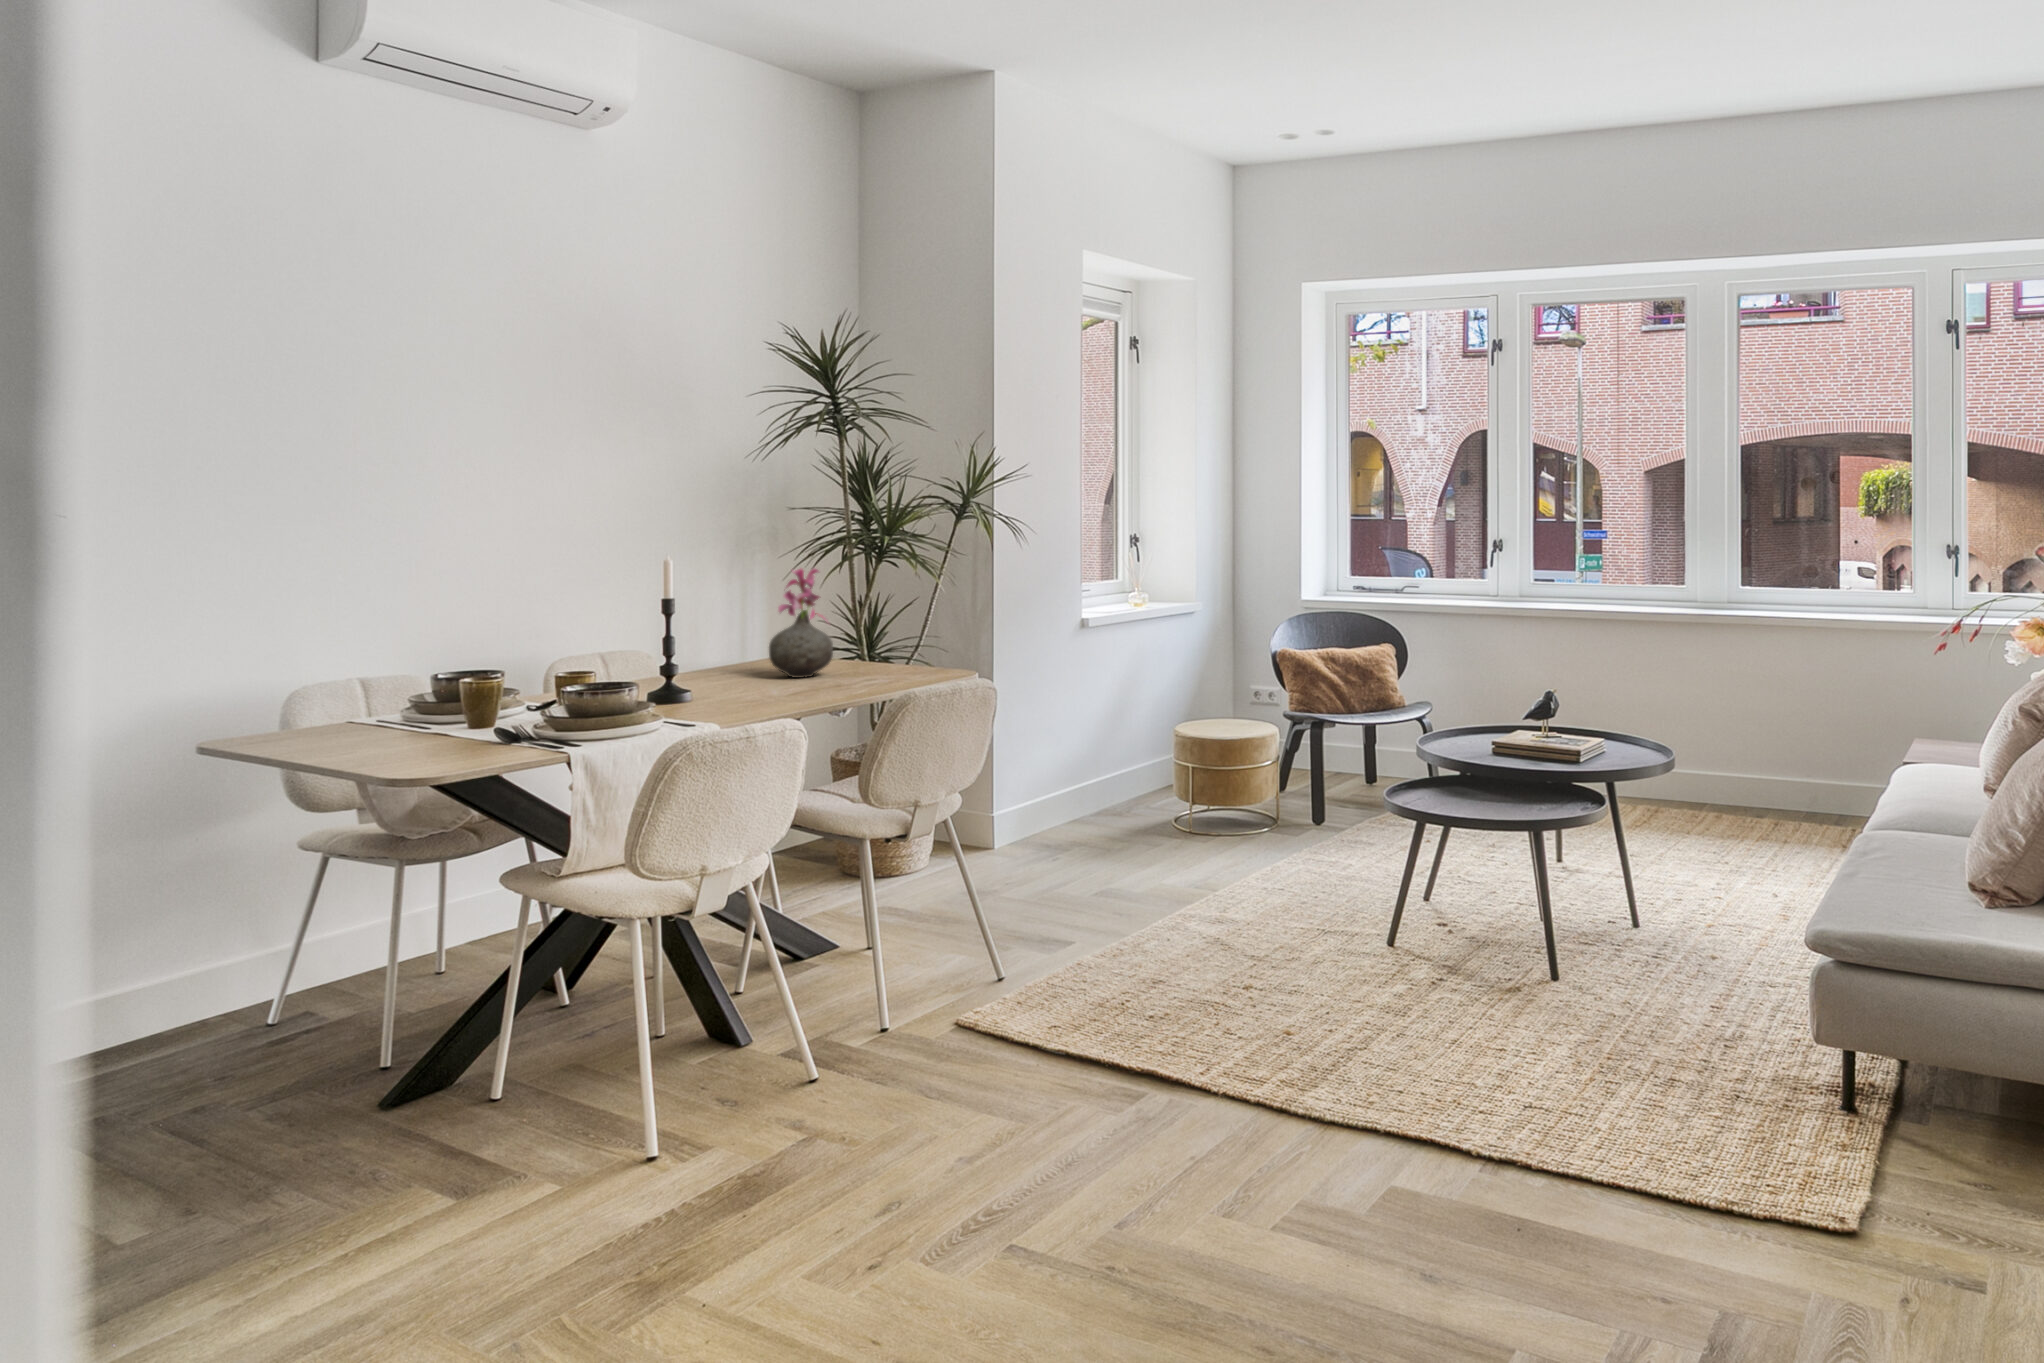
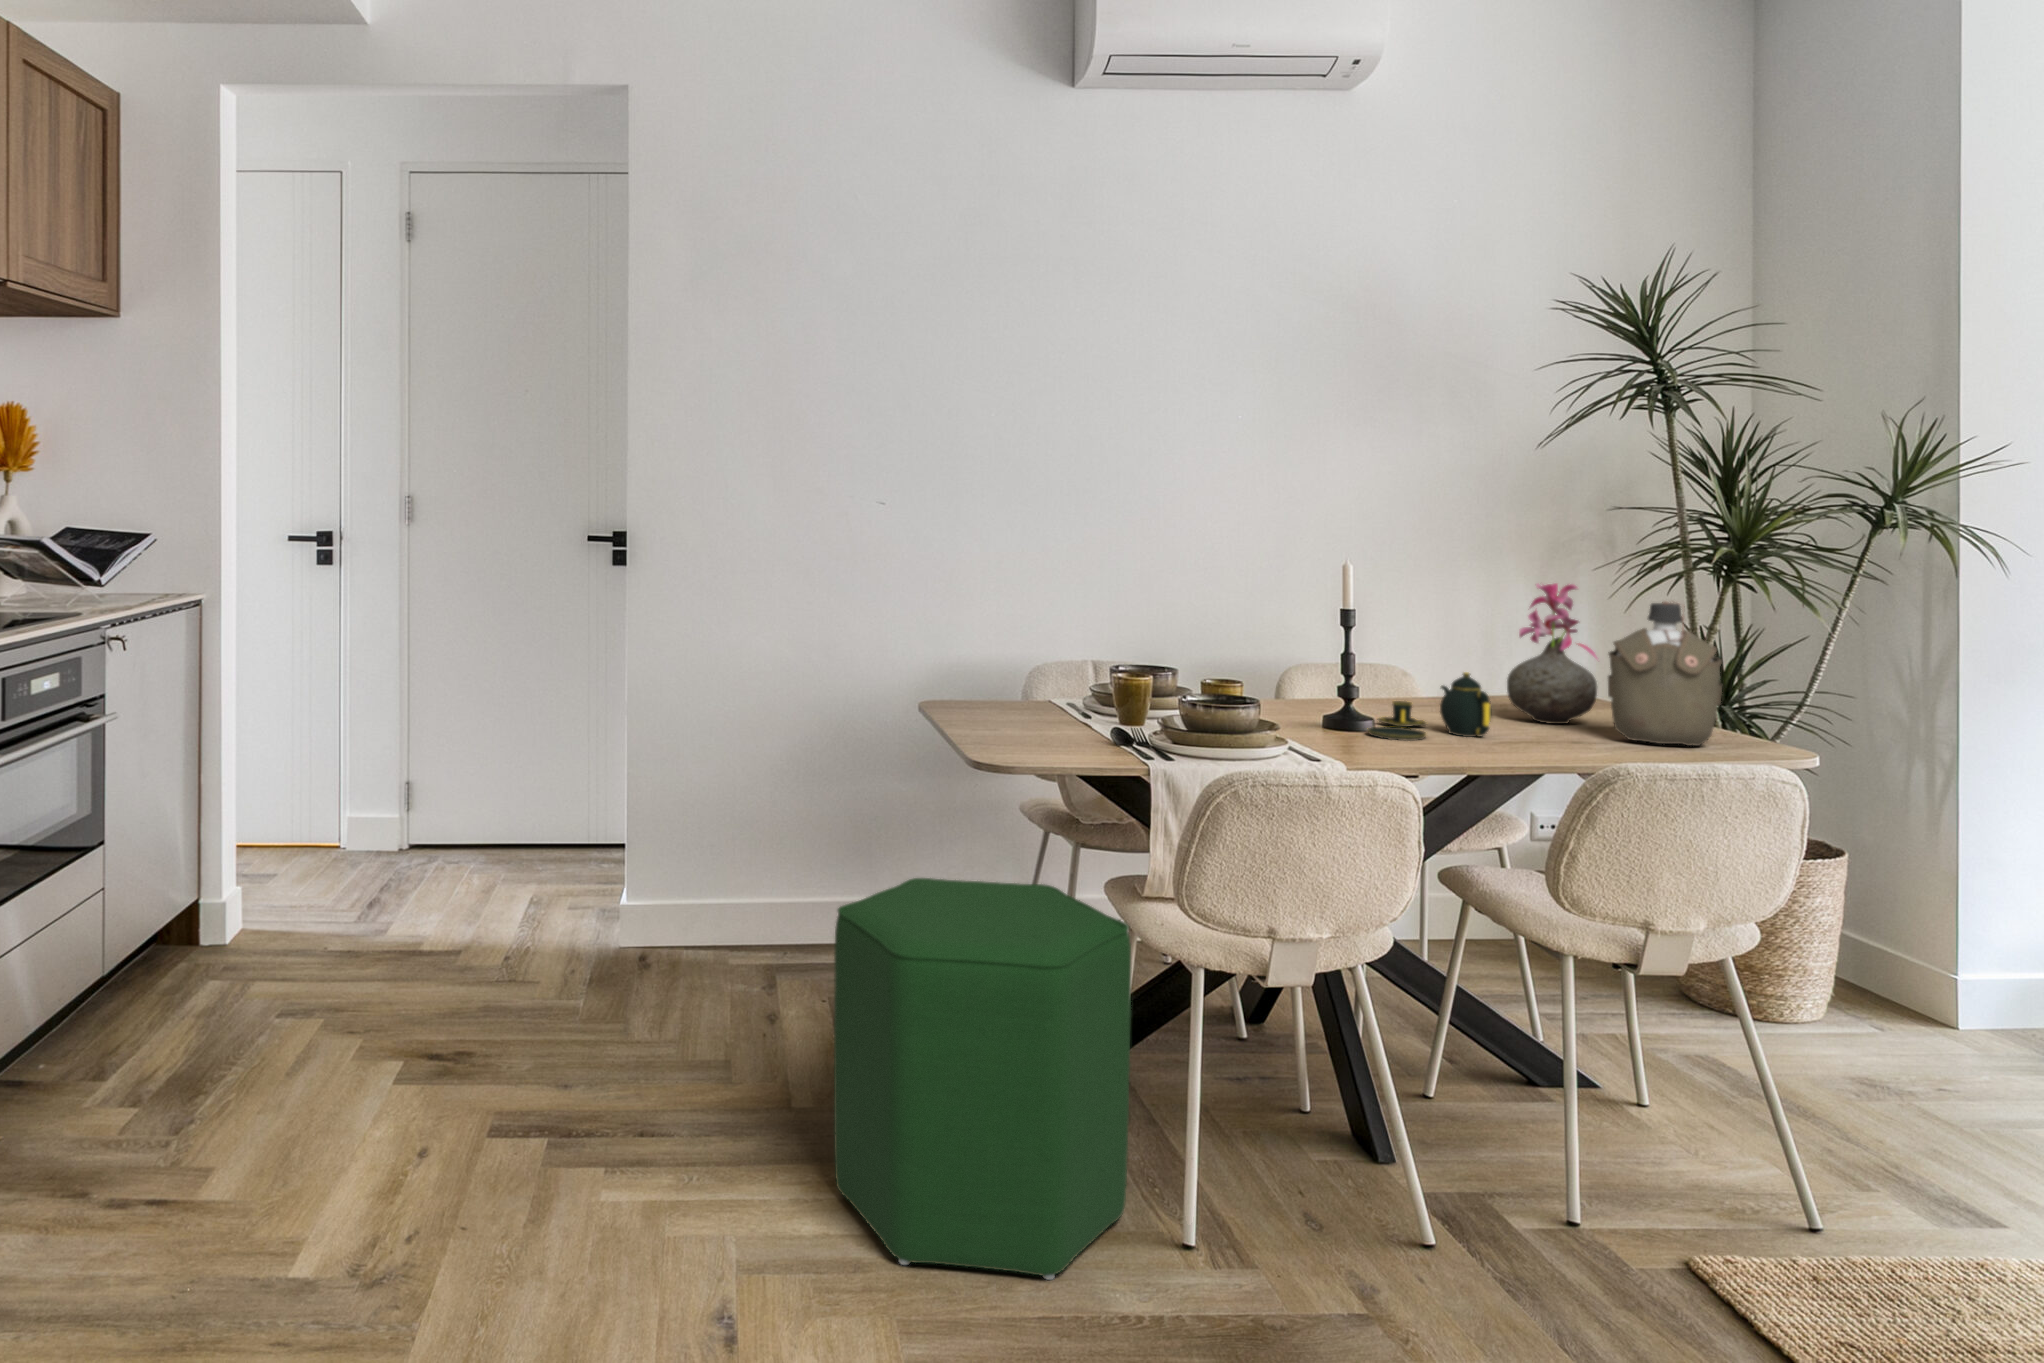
water bottle: none [855,577,927,681] -> present [1608,601,1722,746]
teapot: none [686,643,786,705] -> present [1368,672,1492,741]
ottoman: none [263,890,590,1293] -> present [834,878,1131,1280]

